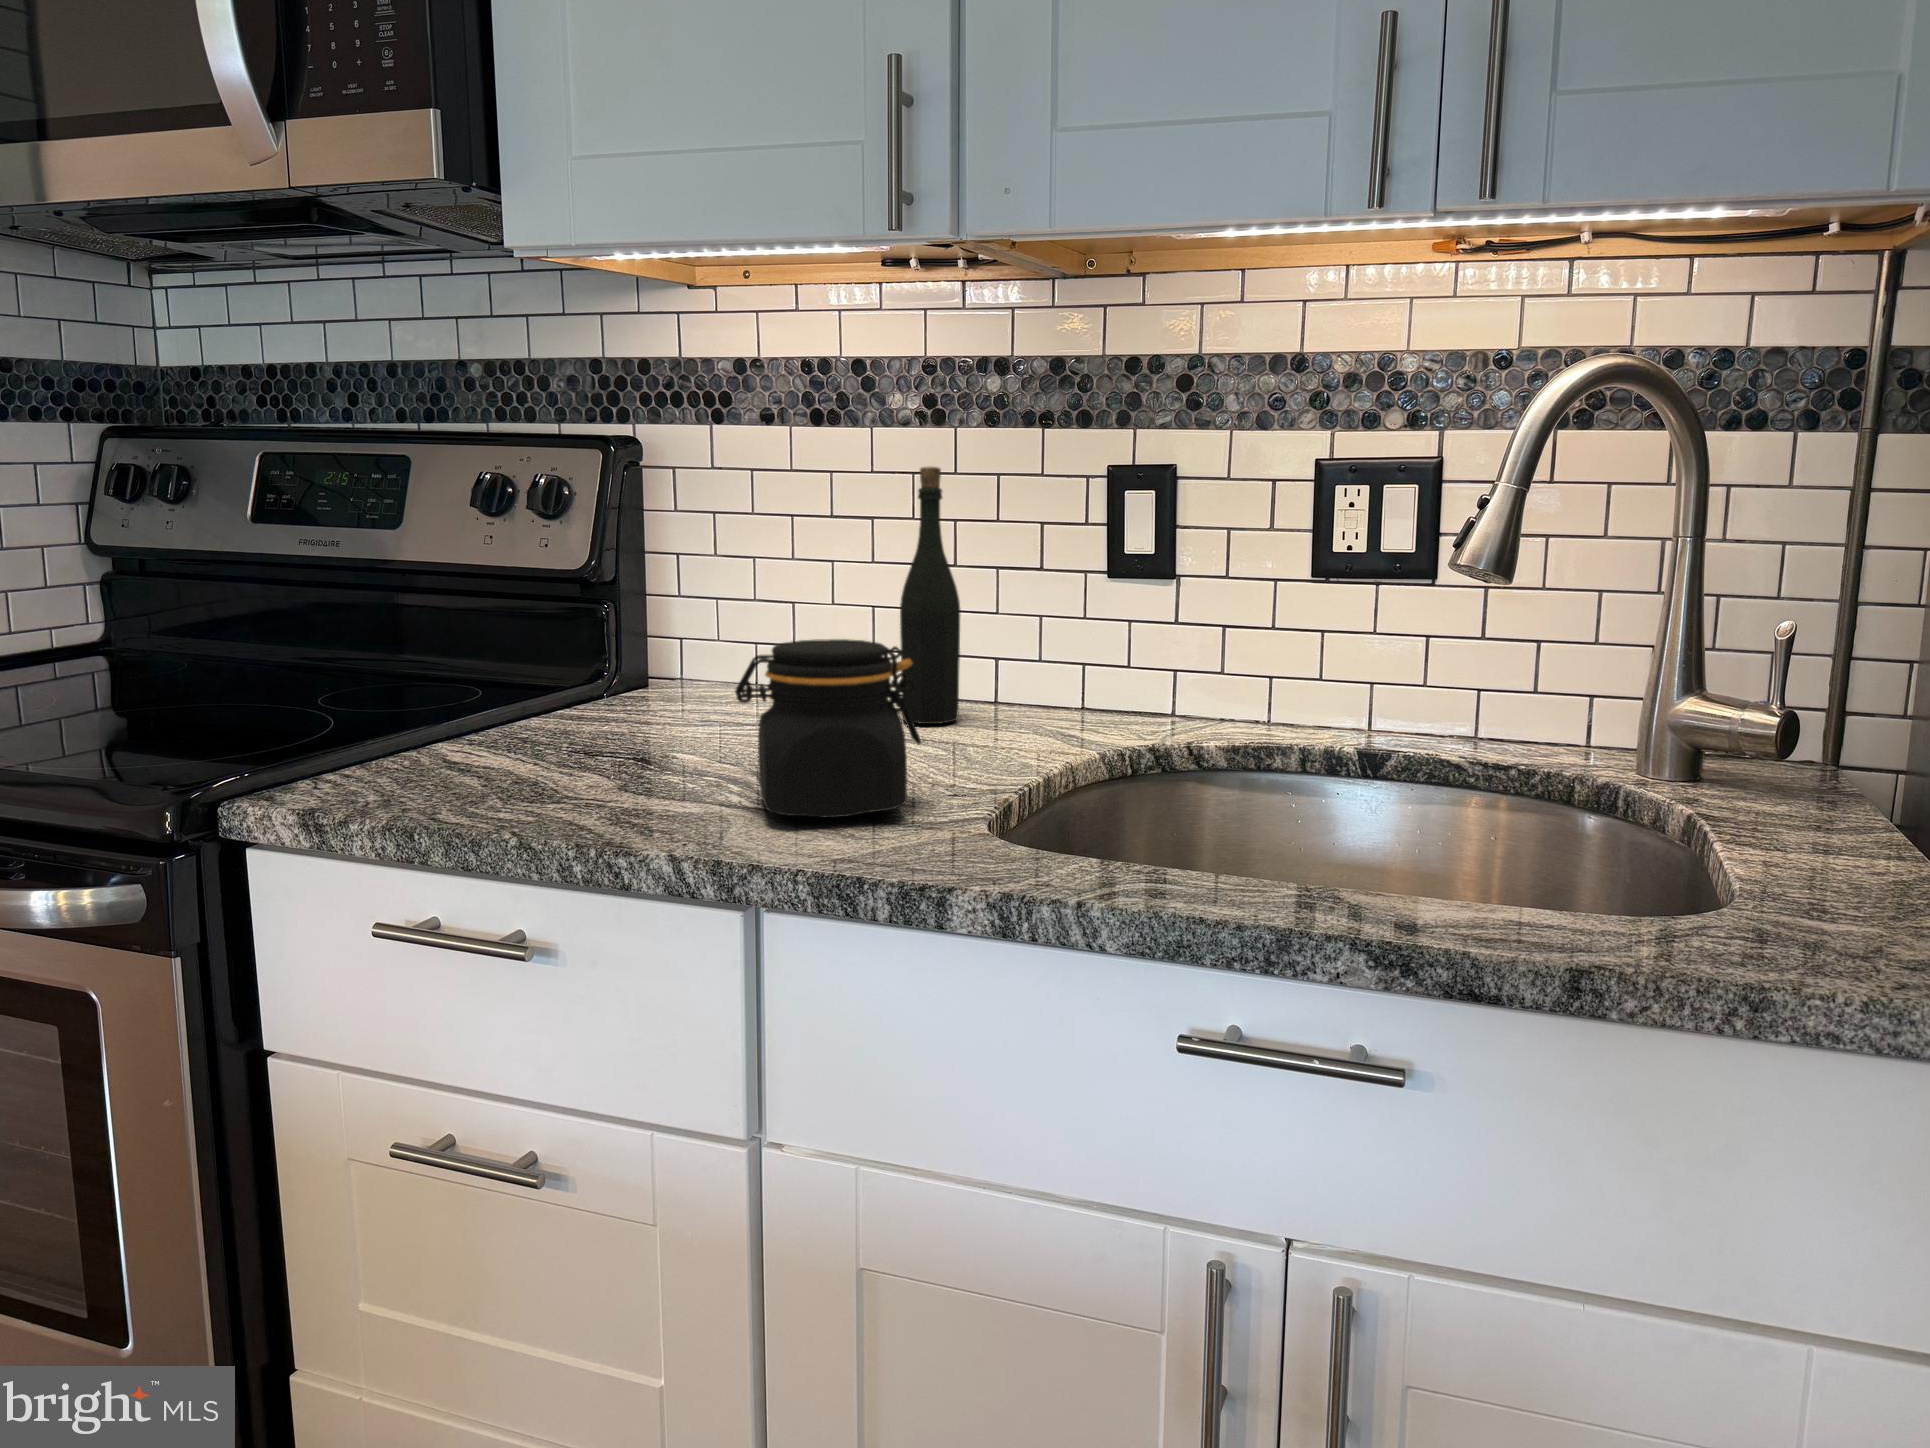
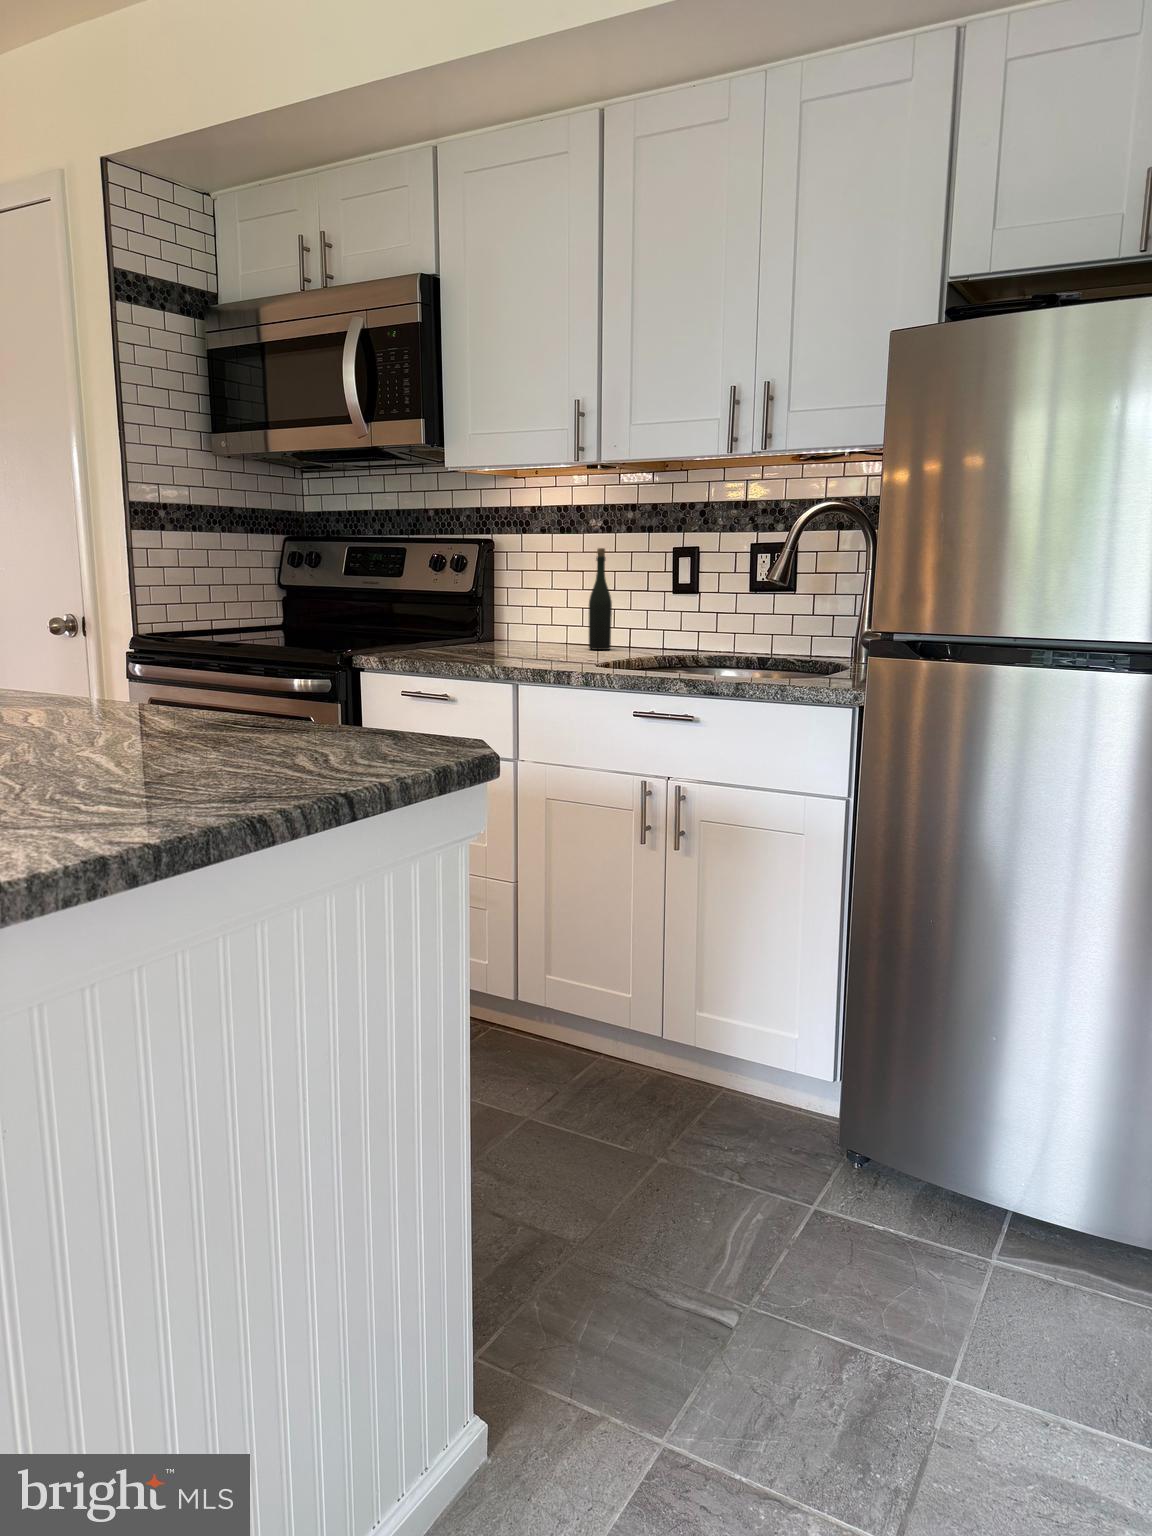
jar: present [735,639,921,818] -> none [516,605,578,663]

